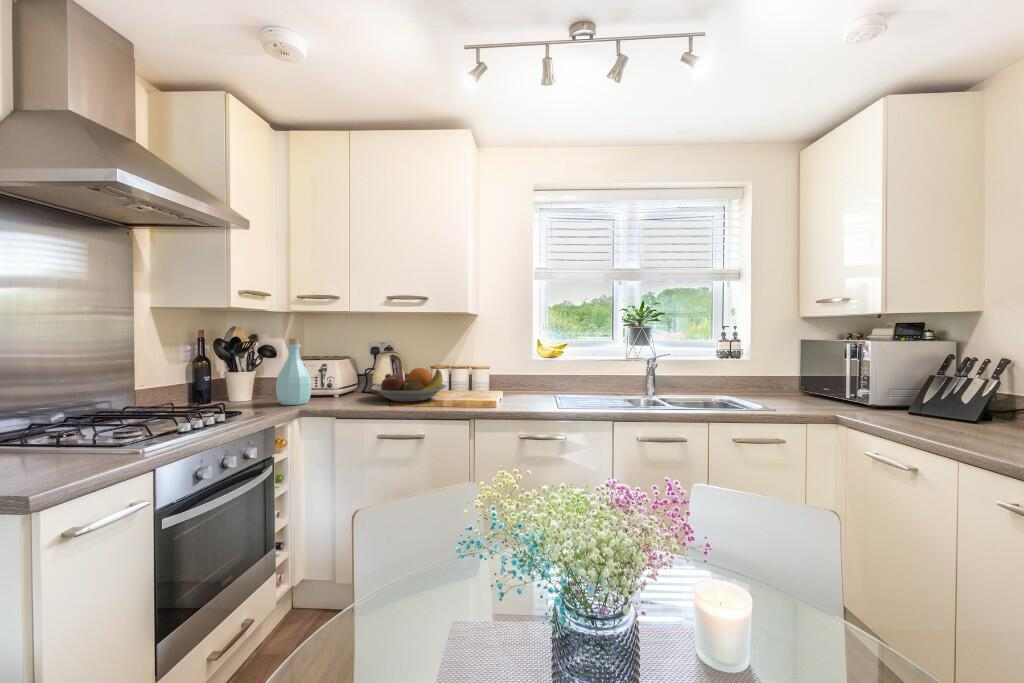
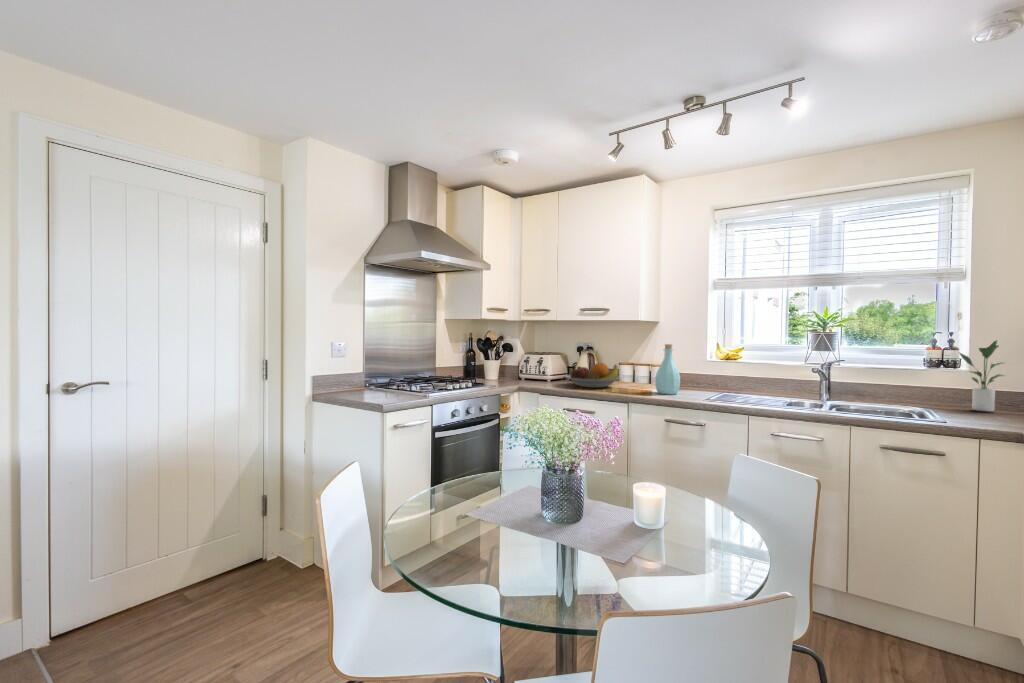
potted plant: none [746,329,781,394] -> present [959,340,1004,412]
bottle: present [276,339,312,405] -> present [655,344,680,394]

